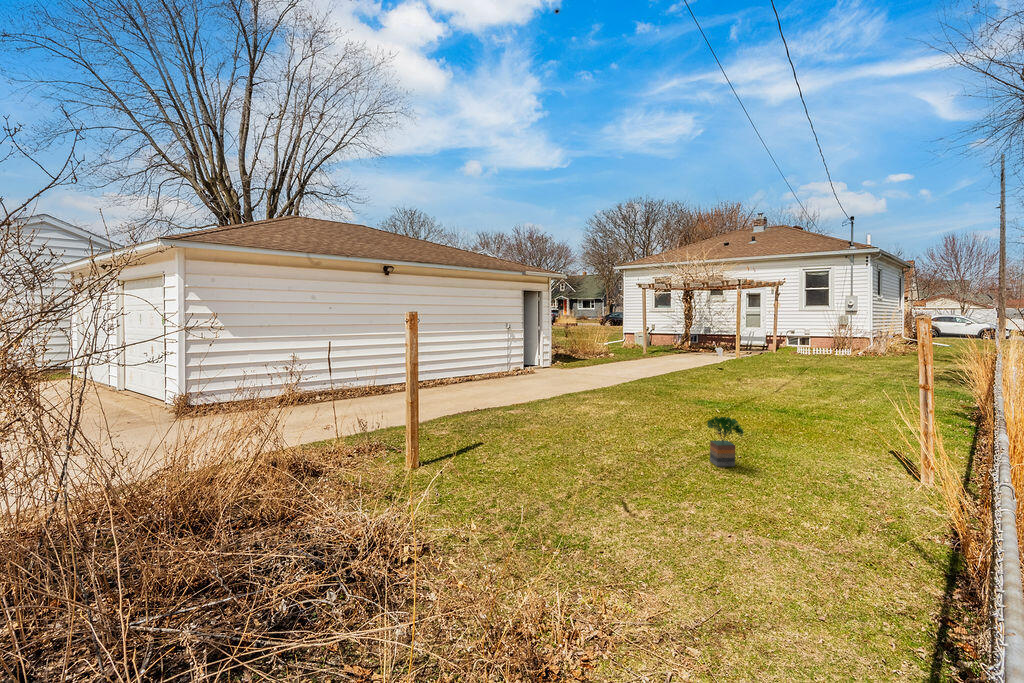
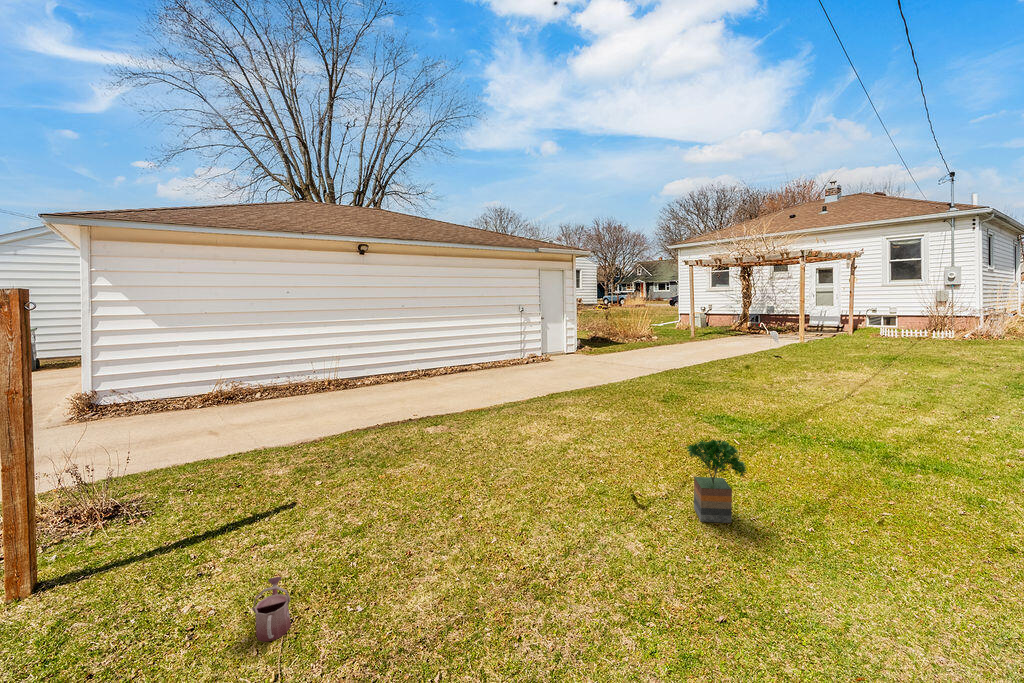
watering can: none [498,493,522,523] -> present [252,577,291,642]

